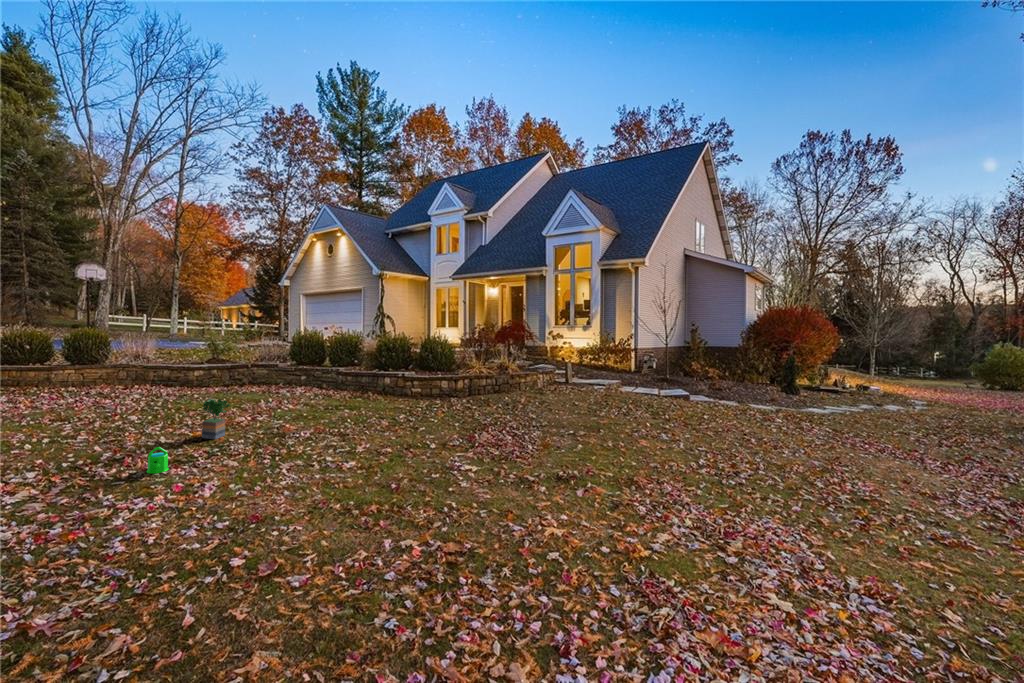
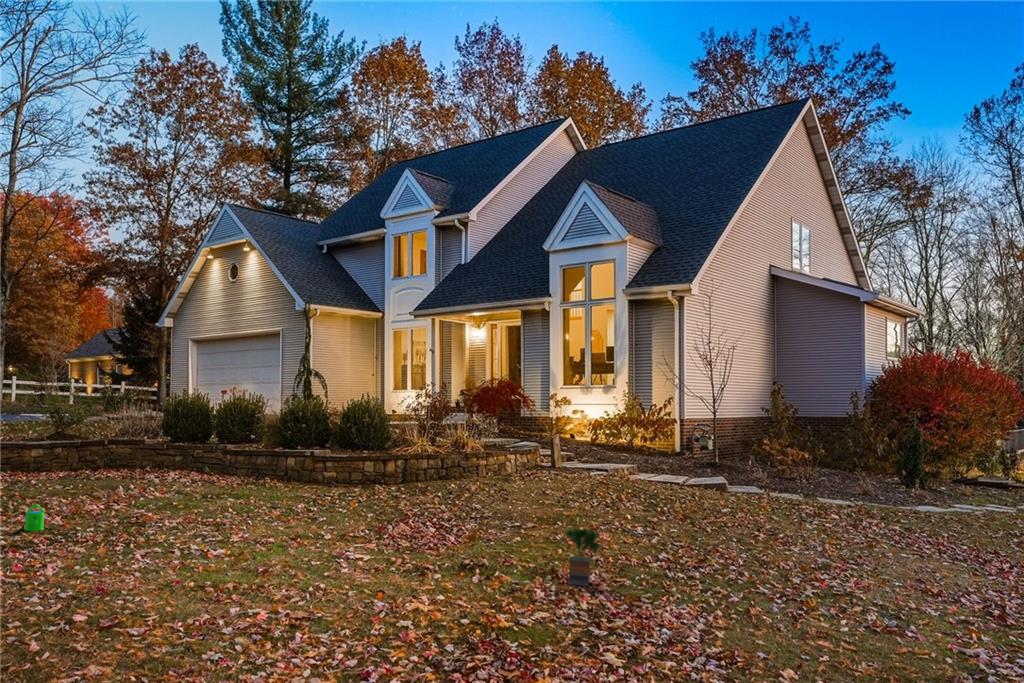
potted tree: present [202,399,230,439] -> present [566,529,600,586]

